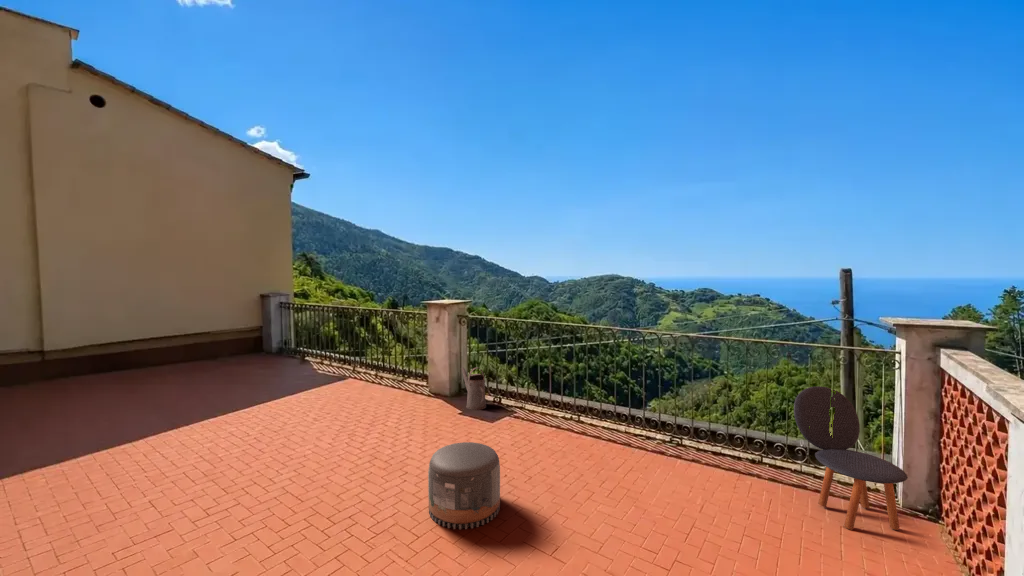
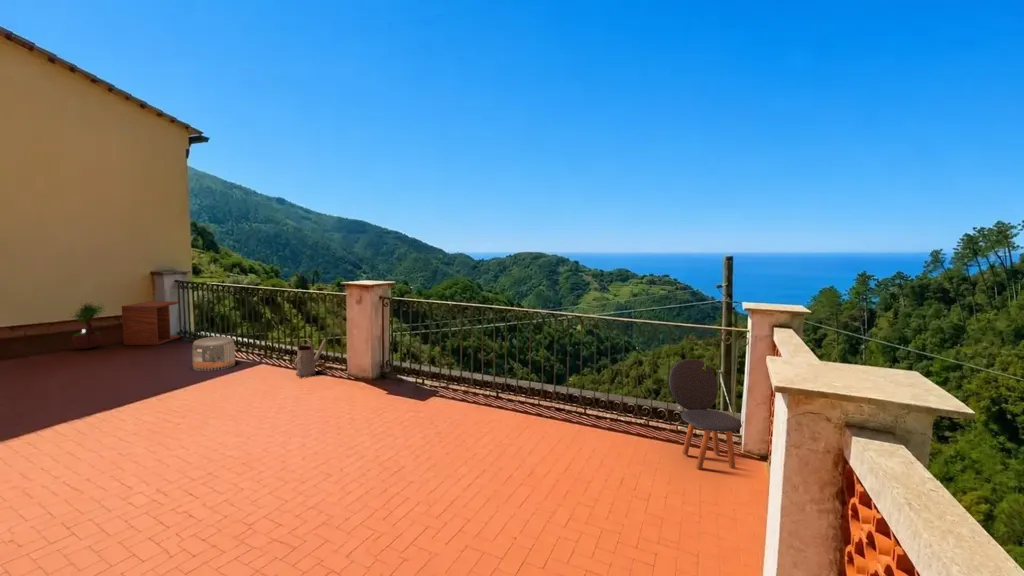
potted tree: none [191,319,222,363] -> present [72,304,102,349]
side table: none [235,321,284,360] -> present [122,301,181,345]
watering can: present [462,367,486,410] -> present [294,339,326,377]
pouf: present [428,442,500,529] -> present [192,336,235,371]

